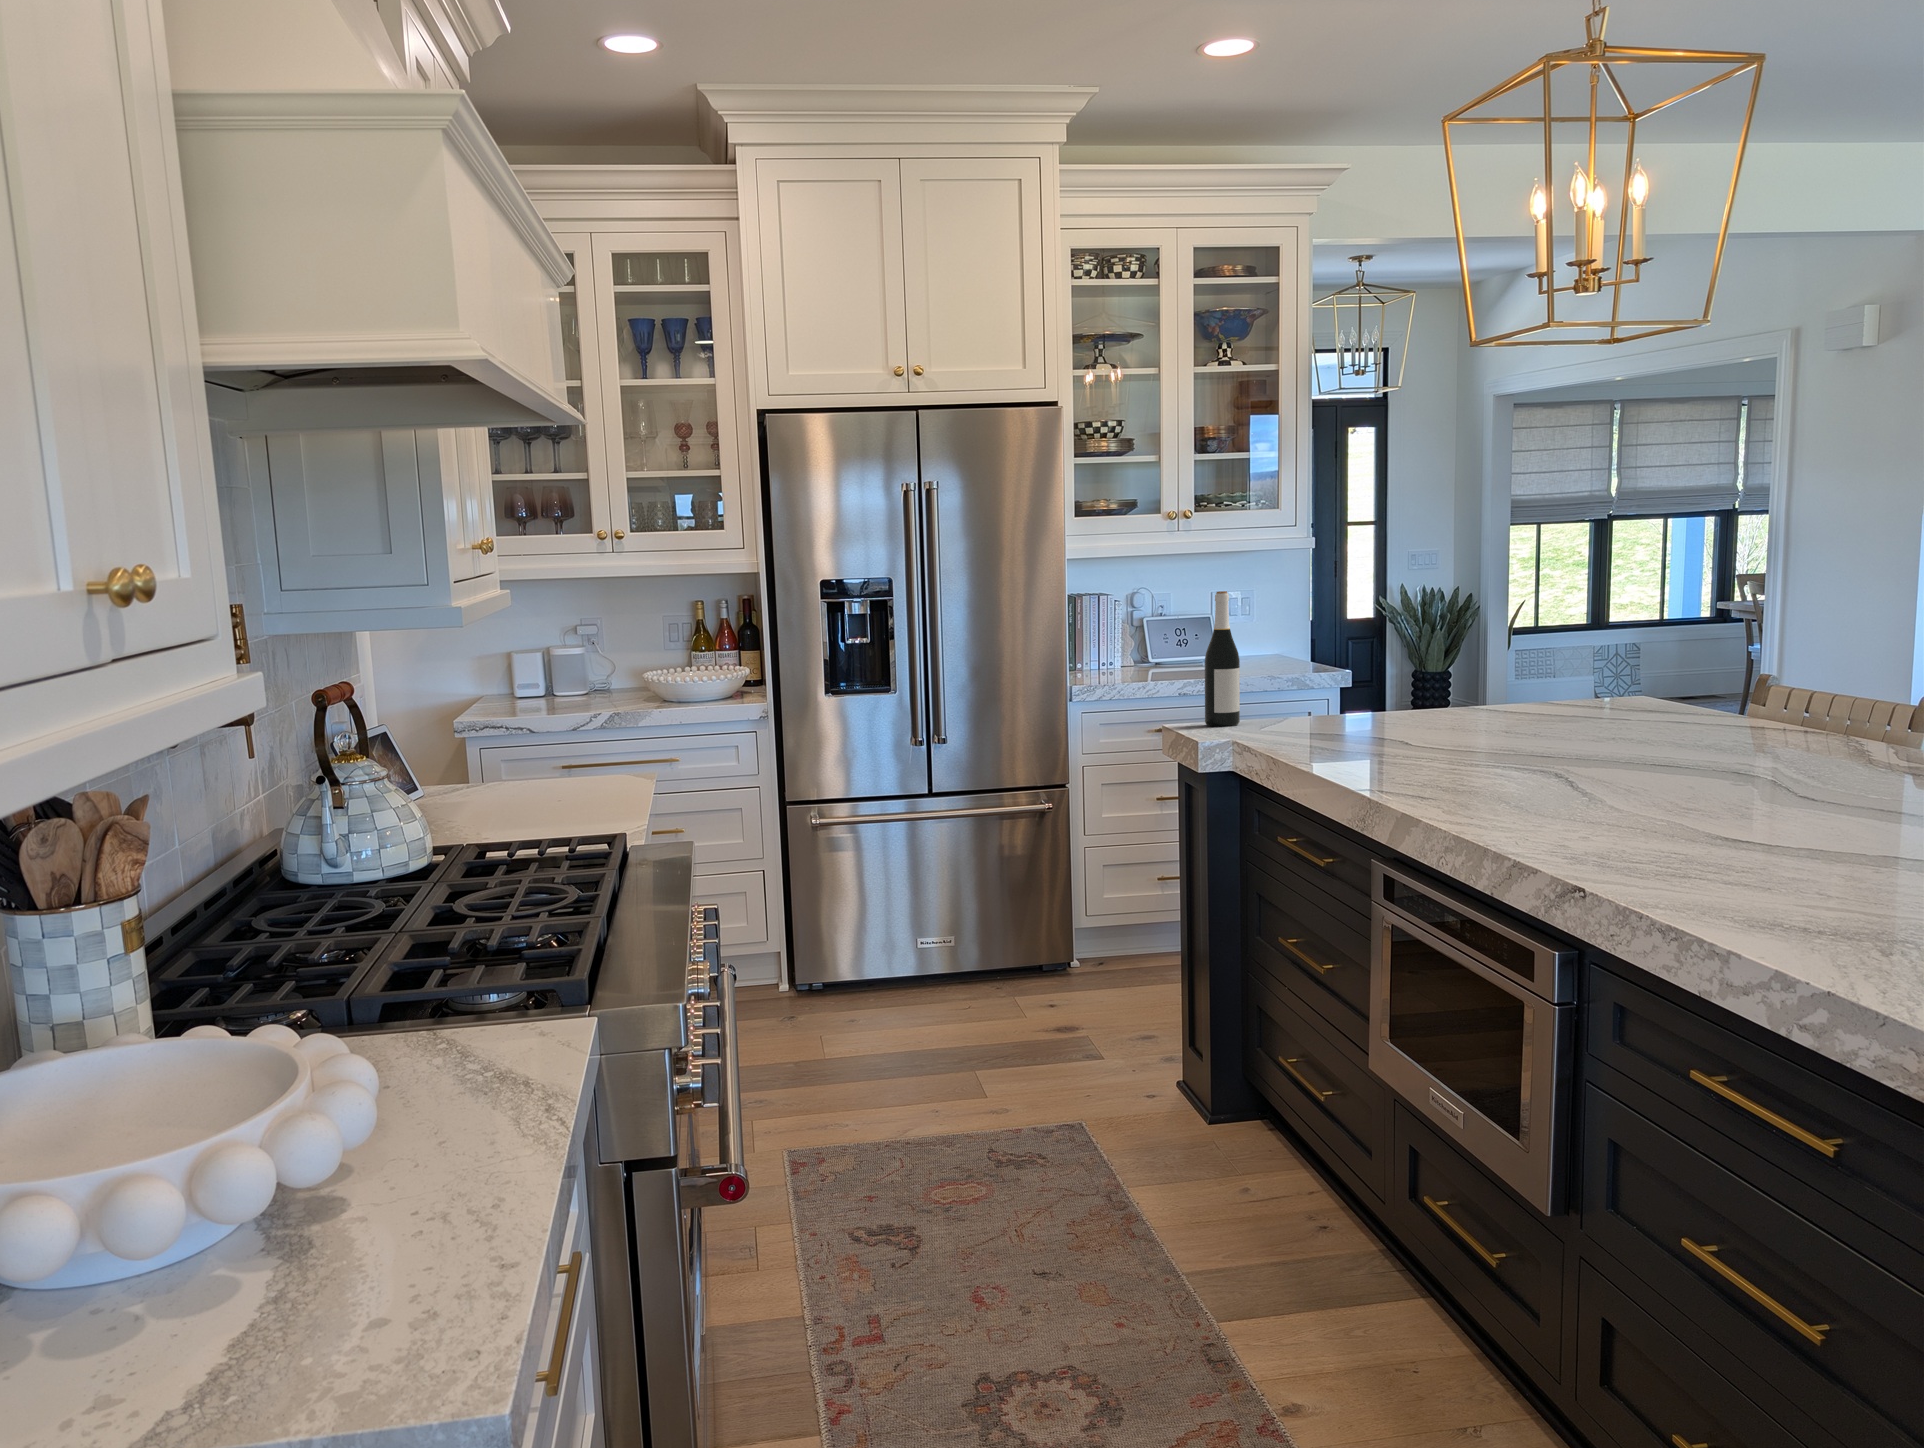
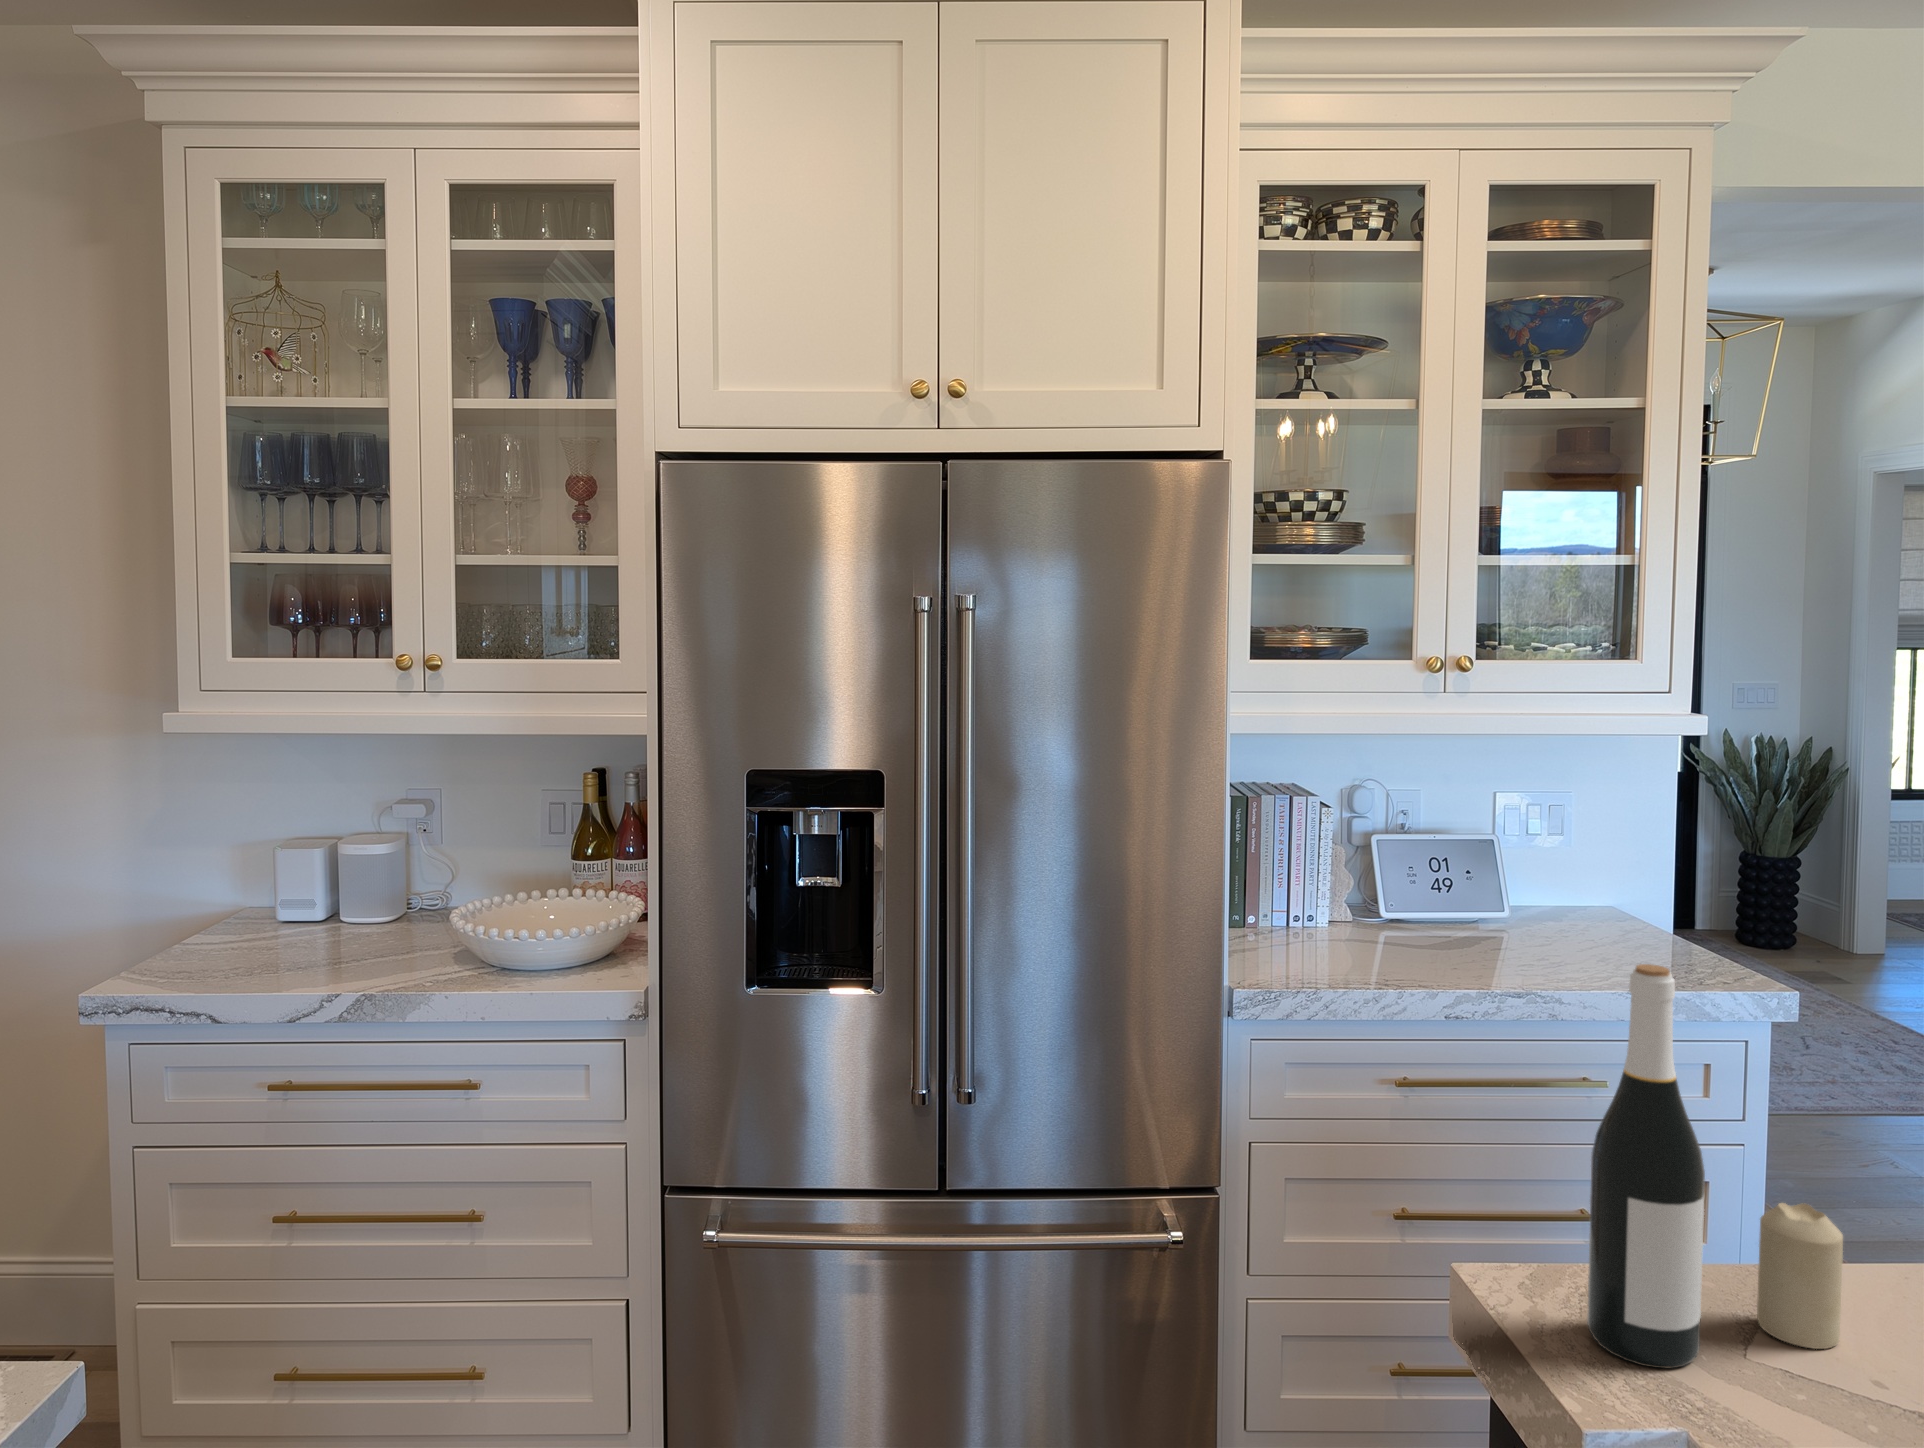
candle: none [1263,676,1288,721] -> present [1757,1203,1843,1349]

